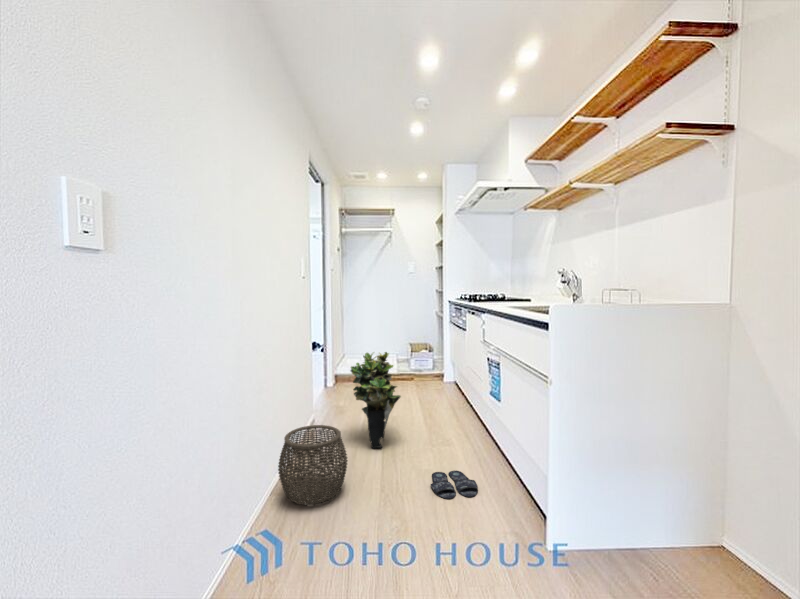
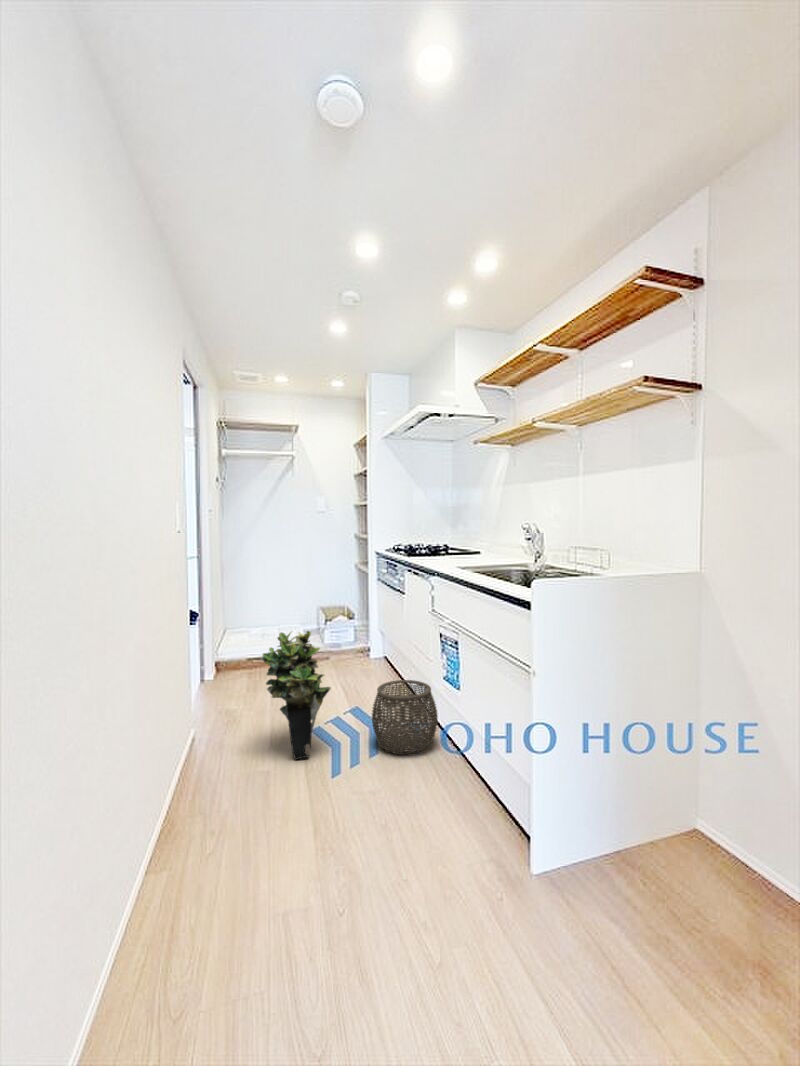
woven basket: present [278,425,348,505] -> present [372,680,438,754]
slippers: present [431,471,478,499] -> none [379,777,438,815]

